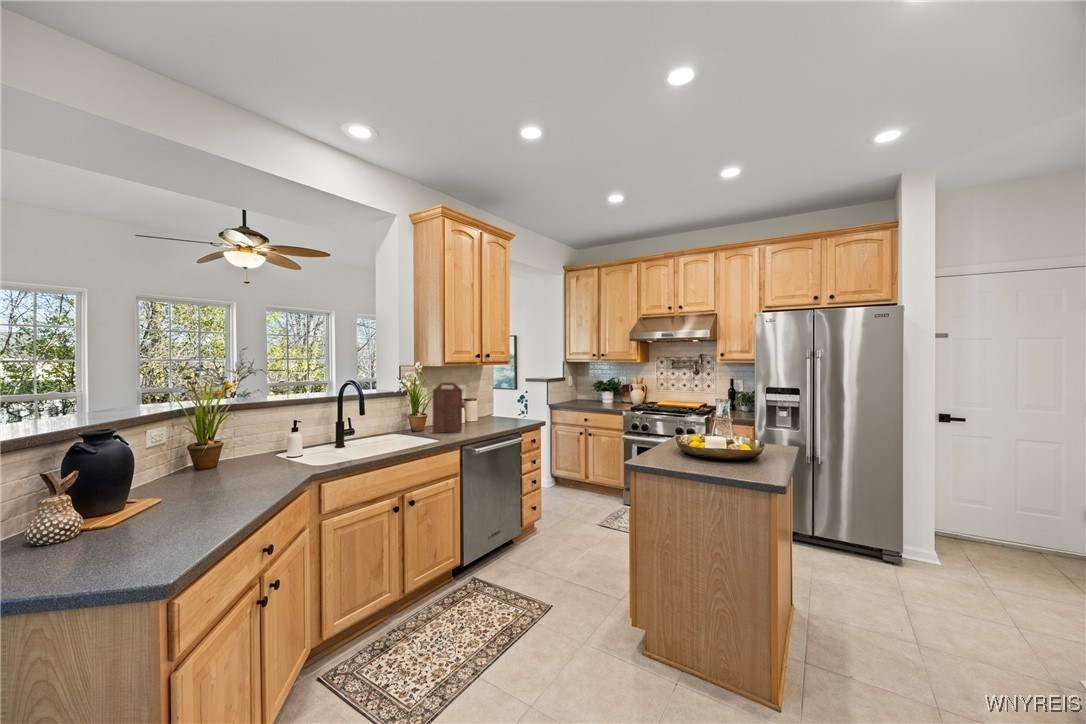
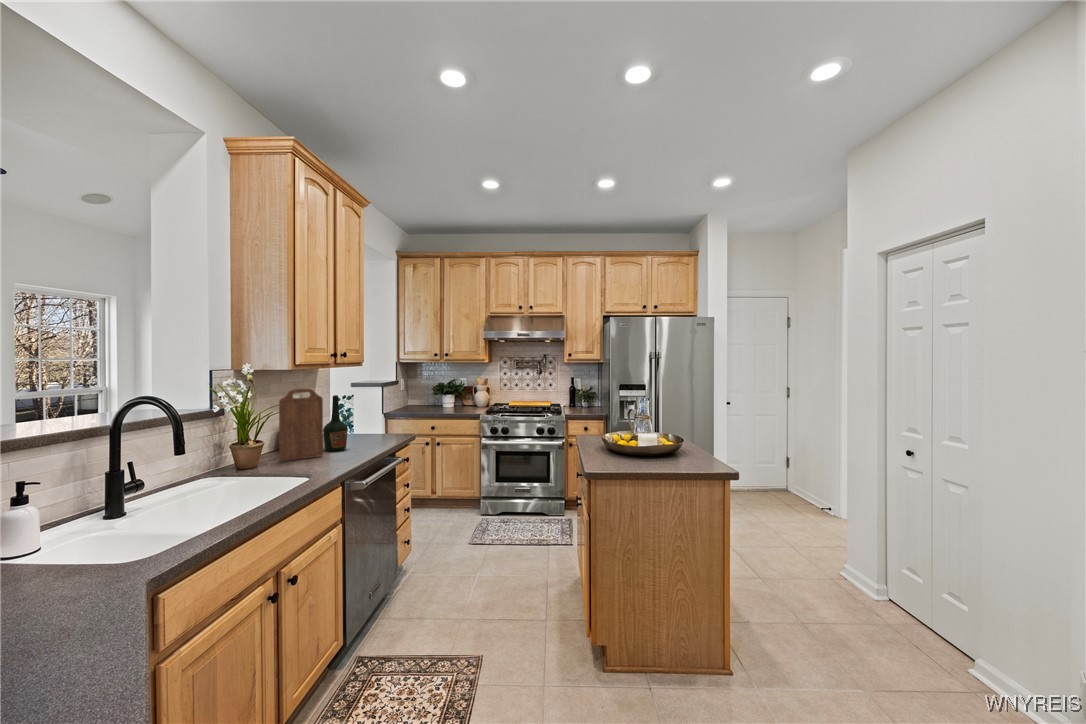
bottle: none [467,388,484,429] -> present [323,395,348,451]

